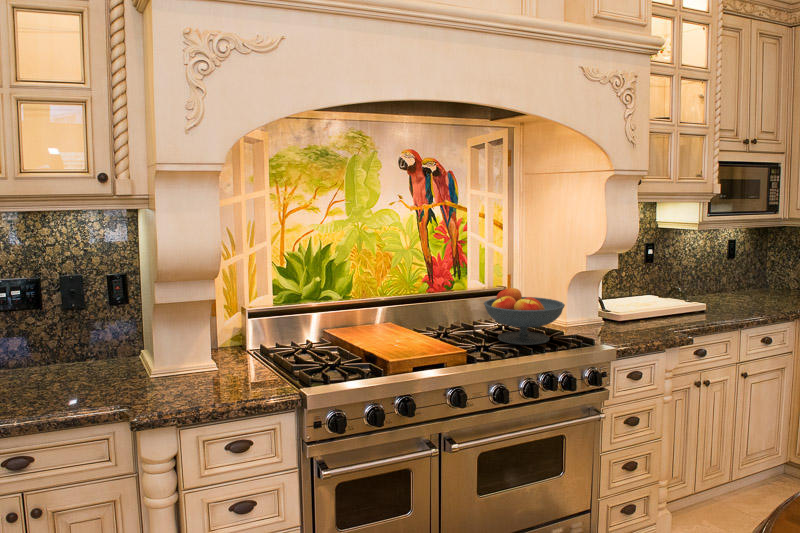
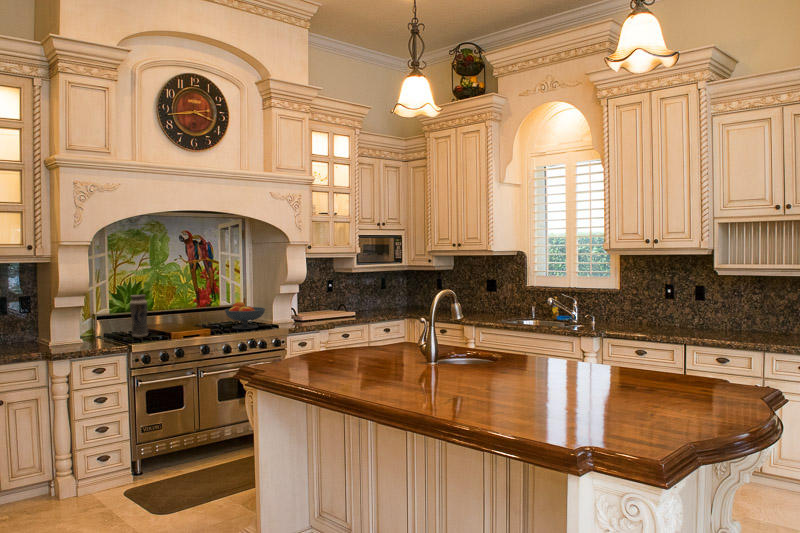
vase: none [305,274,342,363] -> present [130,295,148,337]

